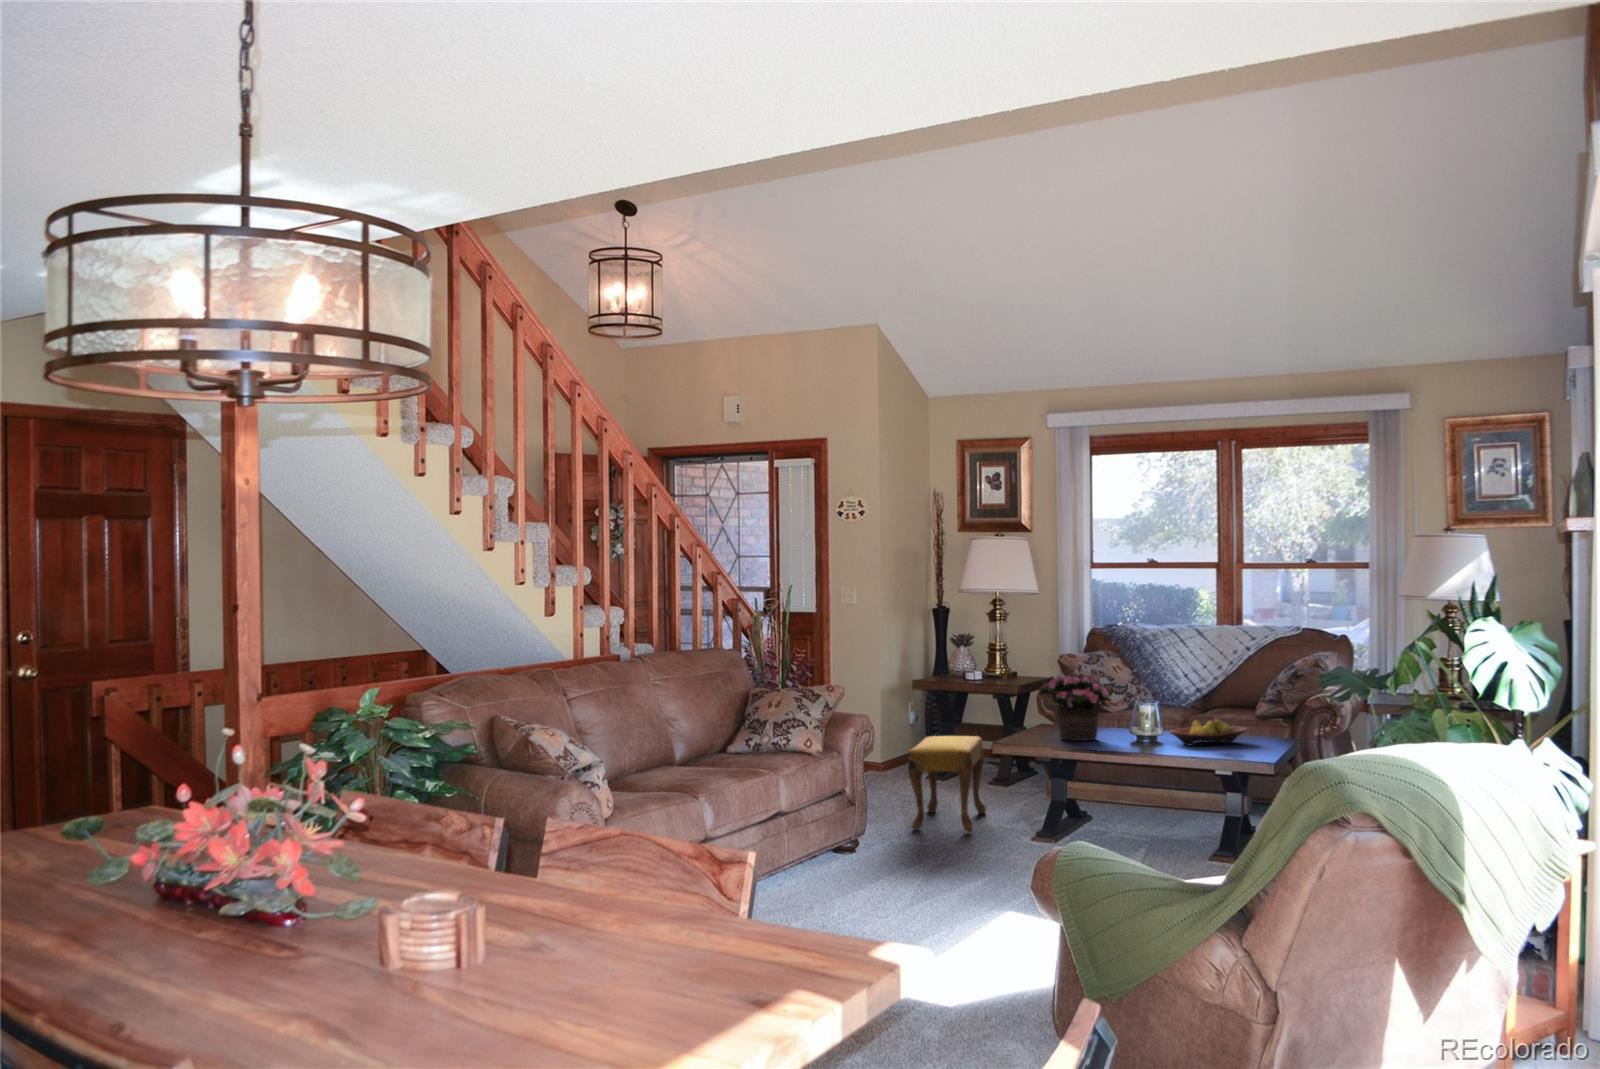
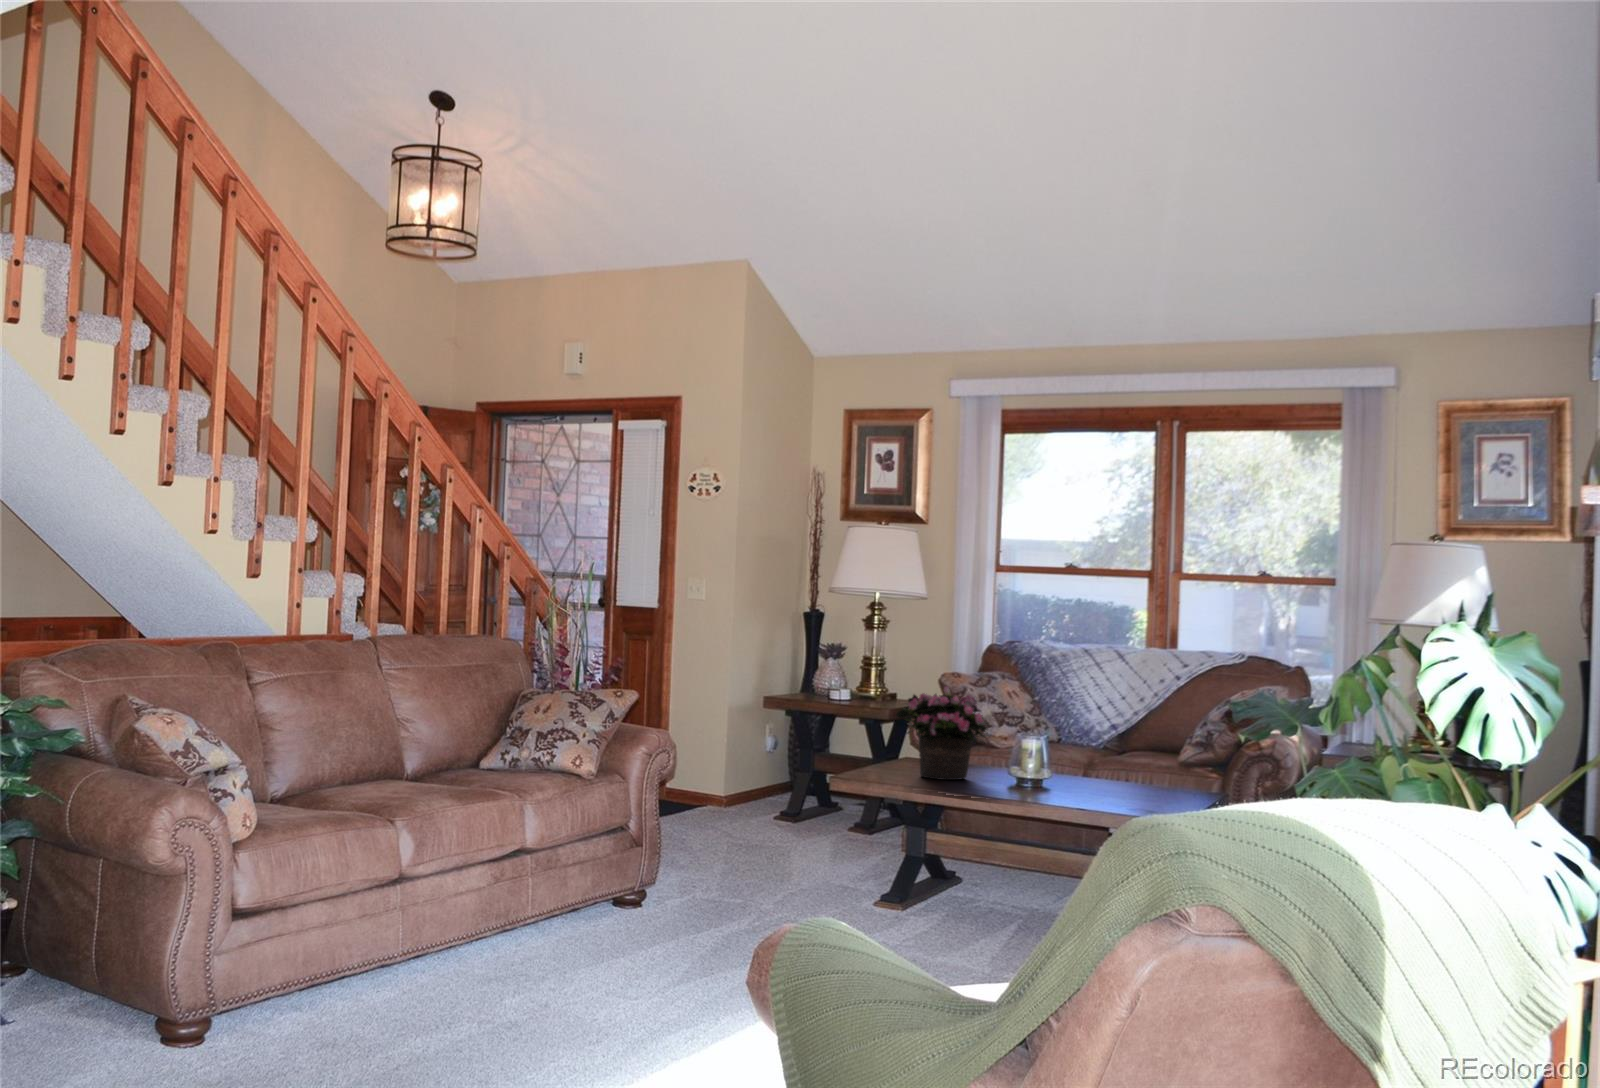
fruit bowl: present [1169,719,1247,746] -> none [1057,760,1158,793]
footstool: present [908,736,986,831] -> none [723,766,829,890]

